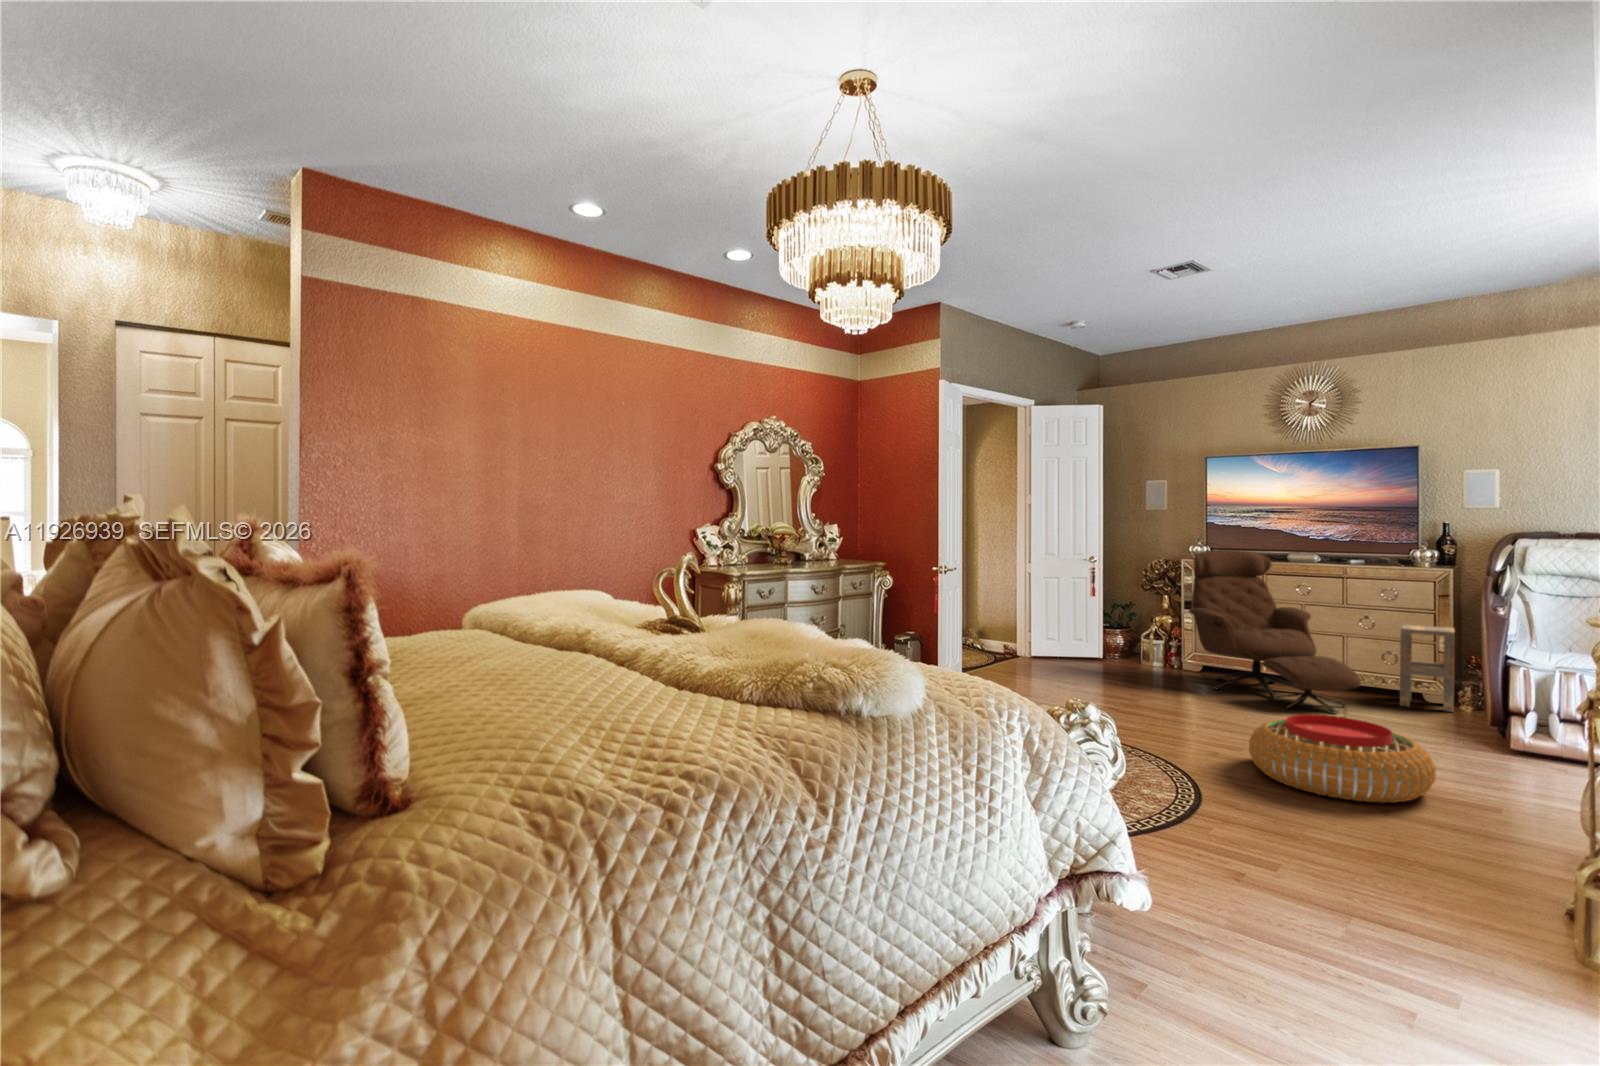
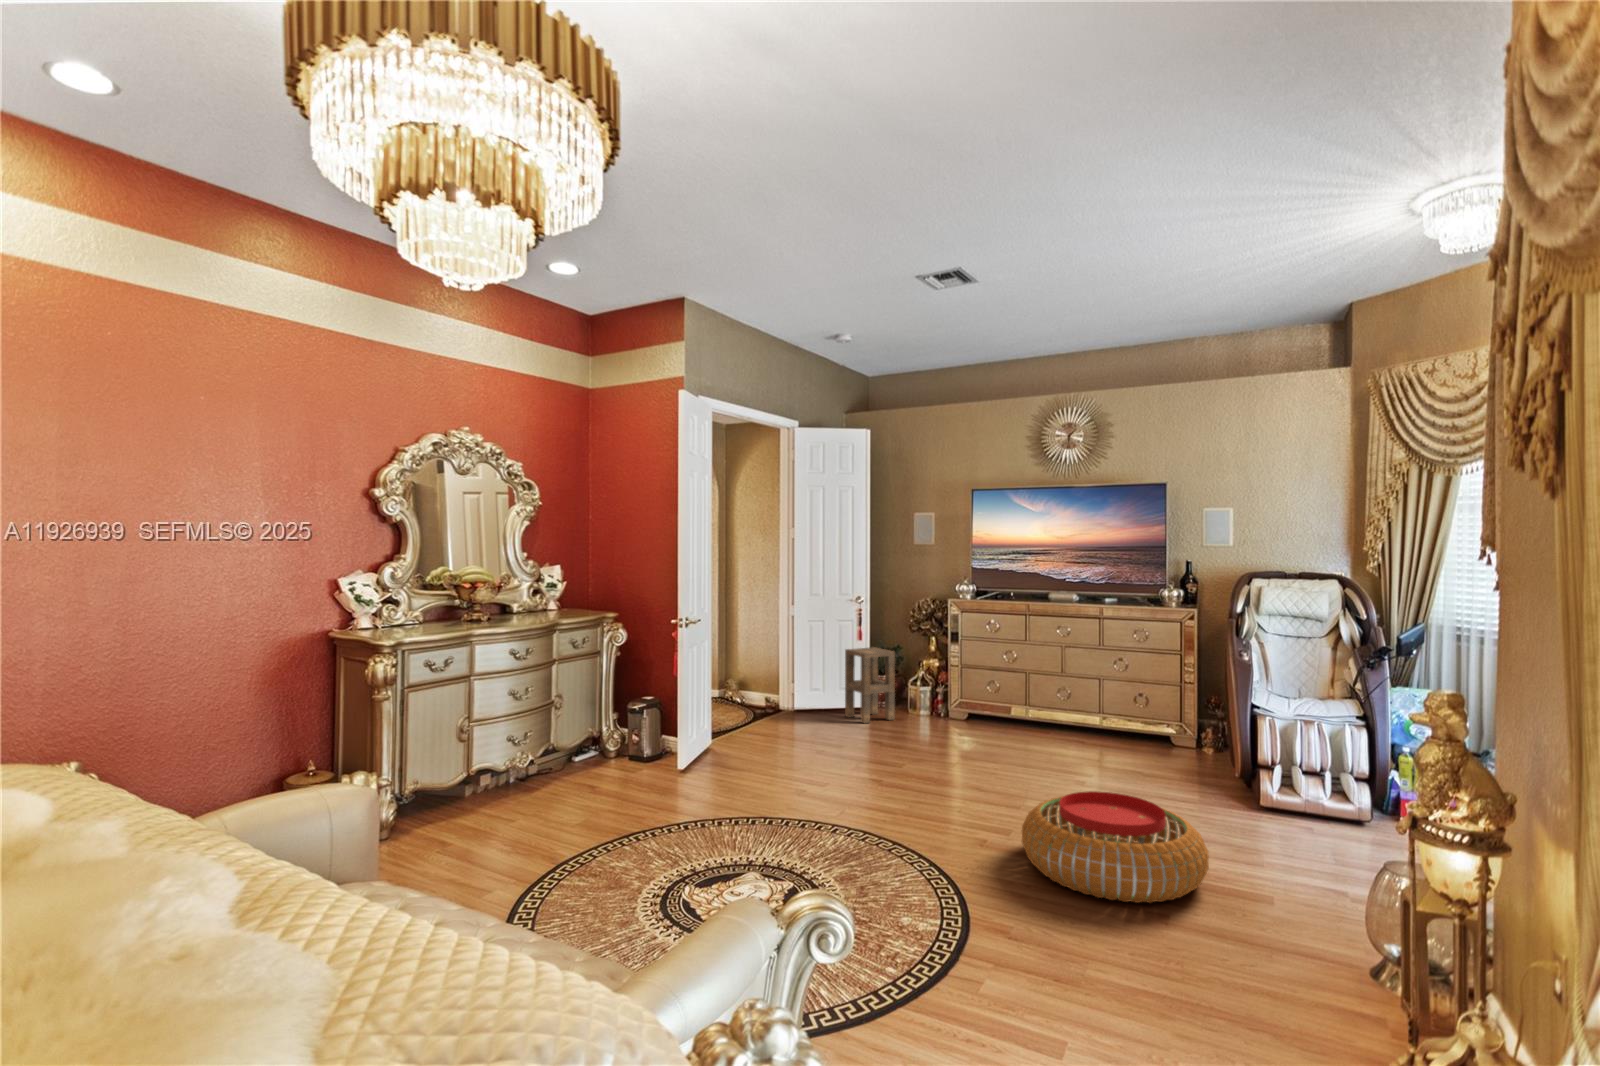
lounge chair: present [1189,550,1361,713] -> none [956,591,1121,769]
side table: present [1400,624,1455,712] -> present [845,647,895,723]

